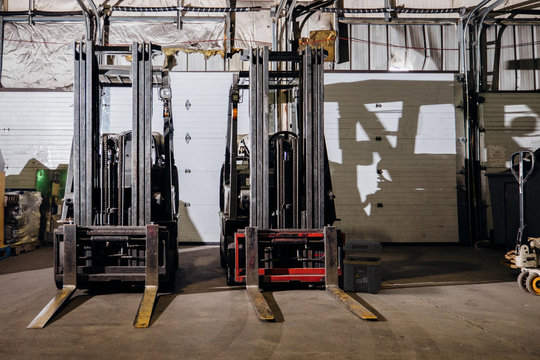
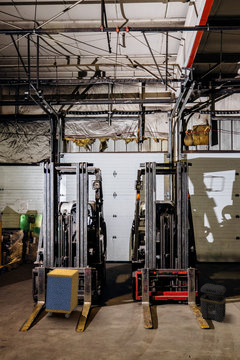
storage cabinet: none [75,226,136,306] -> present [45,269,79,318]

